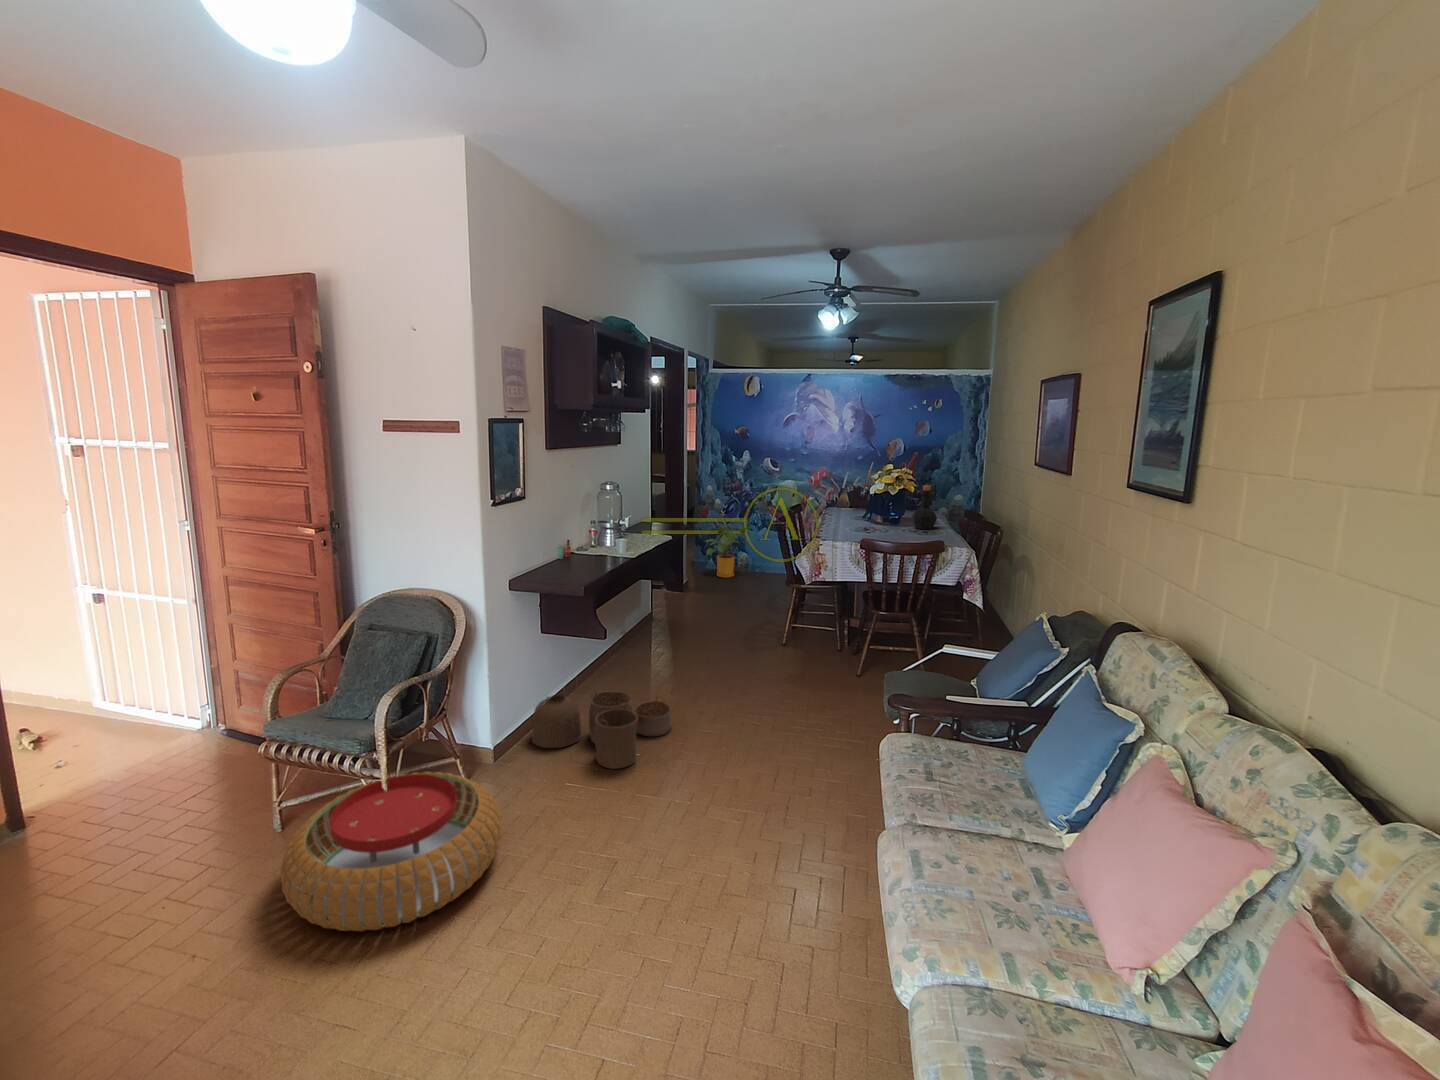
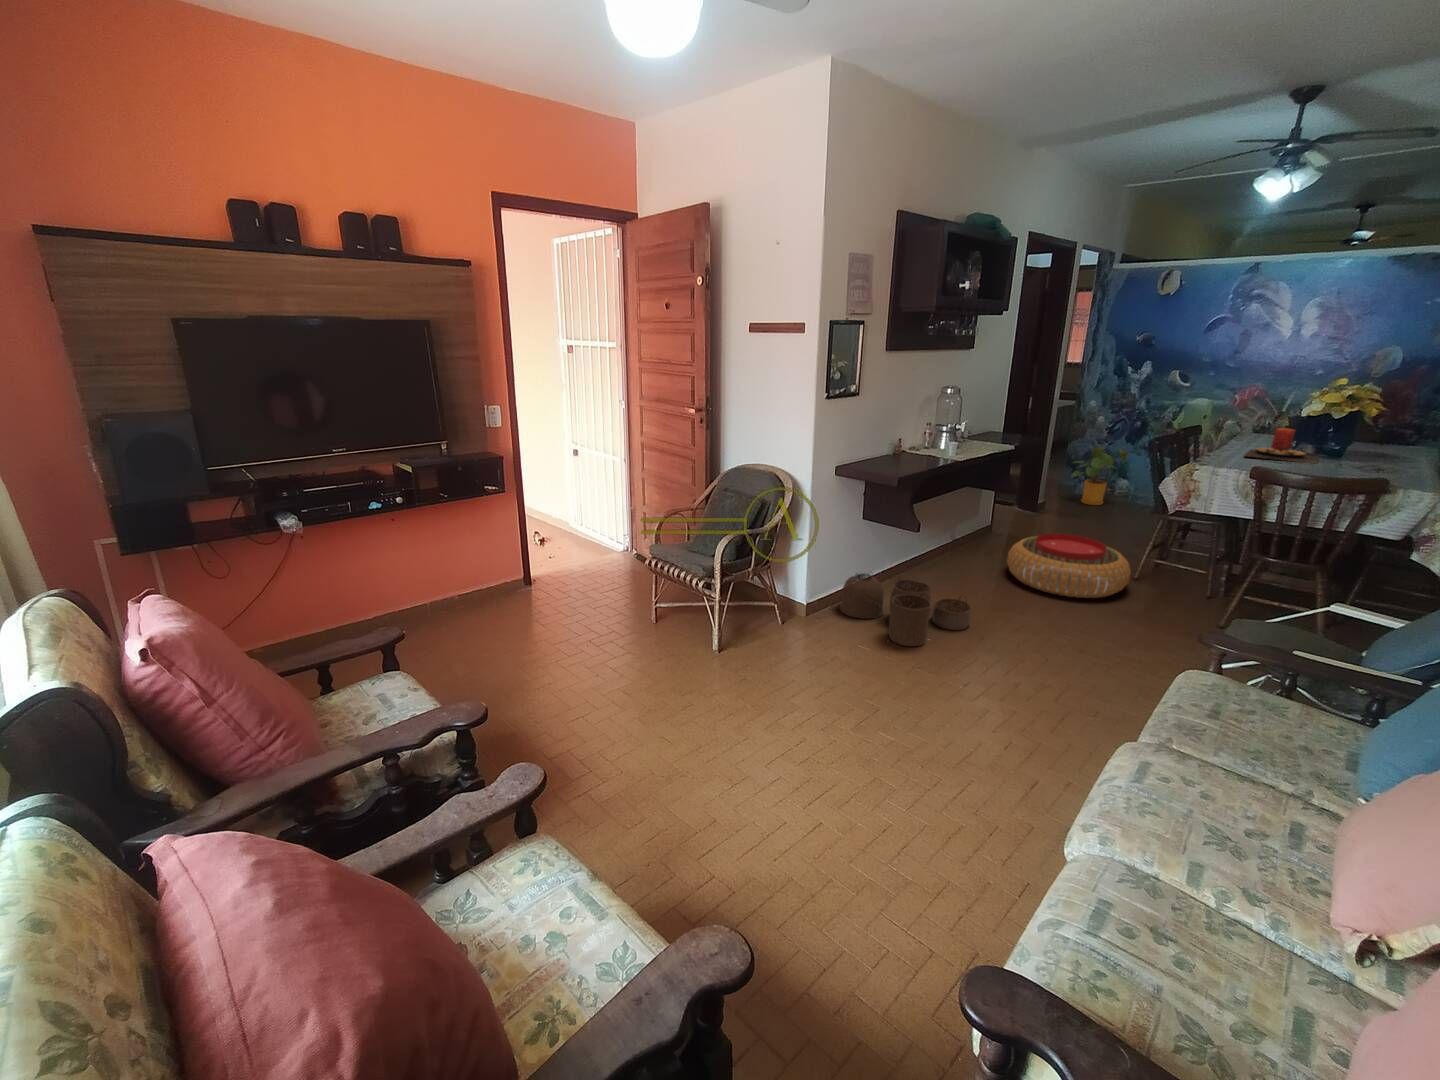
bottle: present [912,485,937,530] -> none [1361,406,1404,466]
candle: none [844,505,891,532] -> present [1244,428,1319,464]
pouf: present [280,772,502,931] -> present [1007,534,1131,598]

